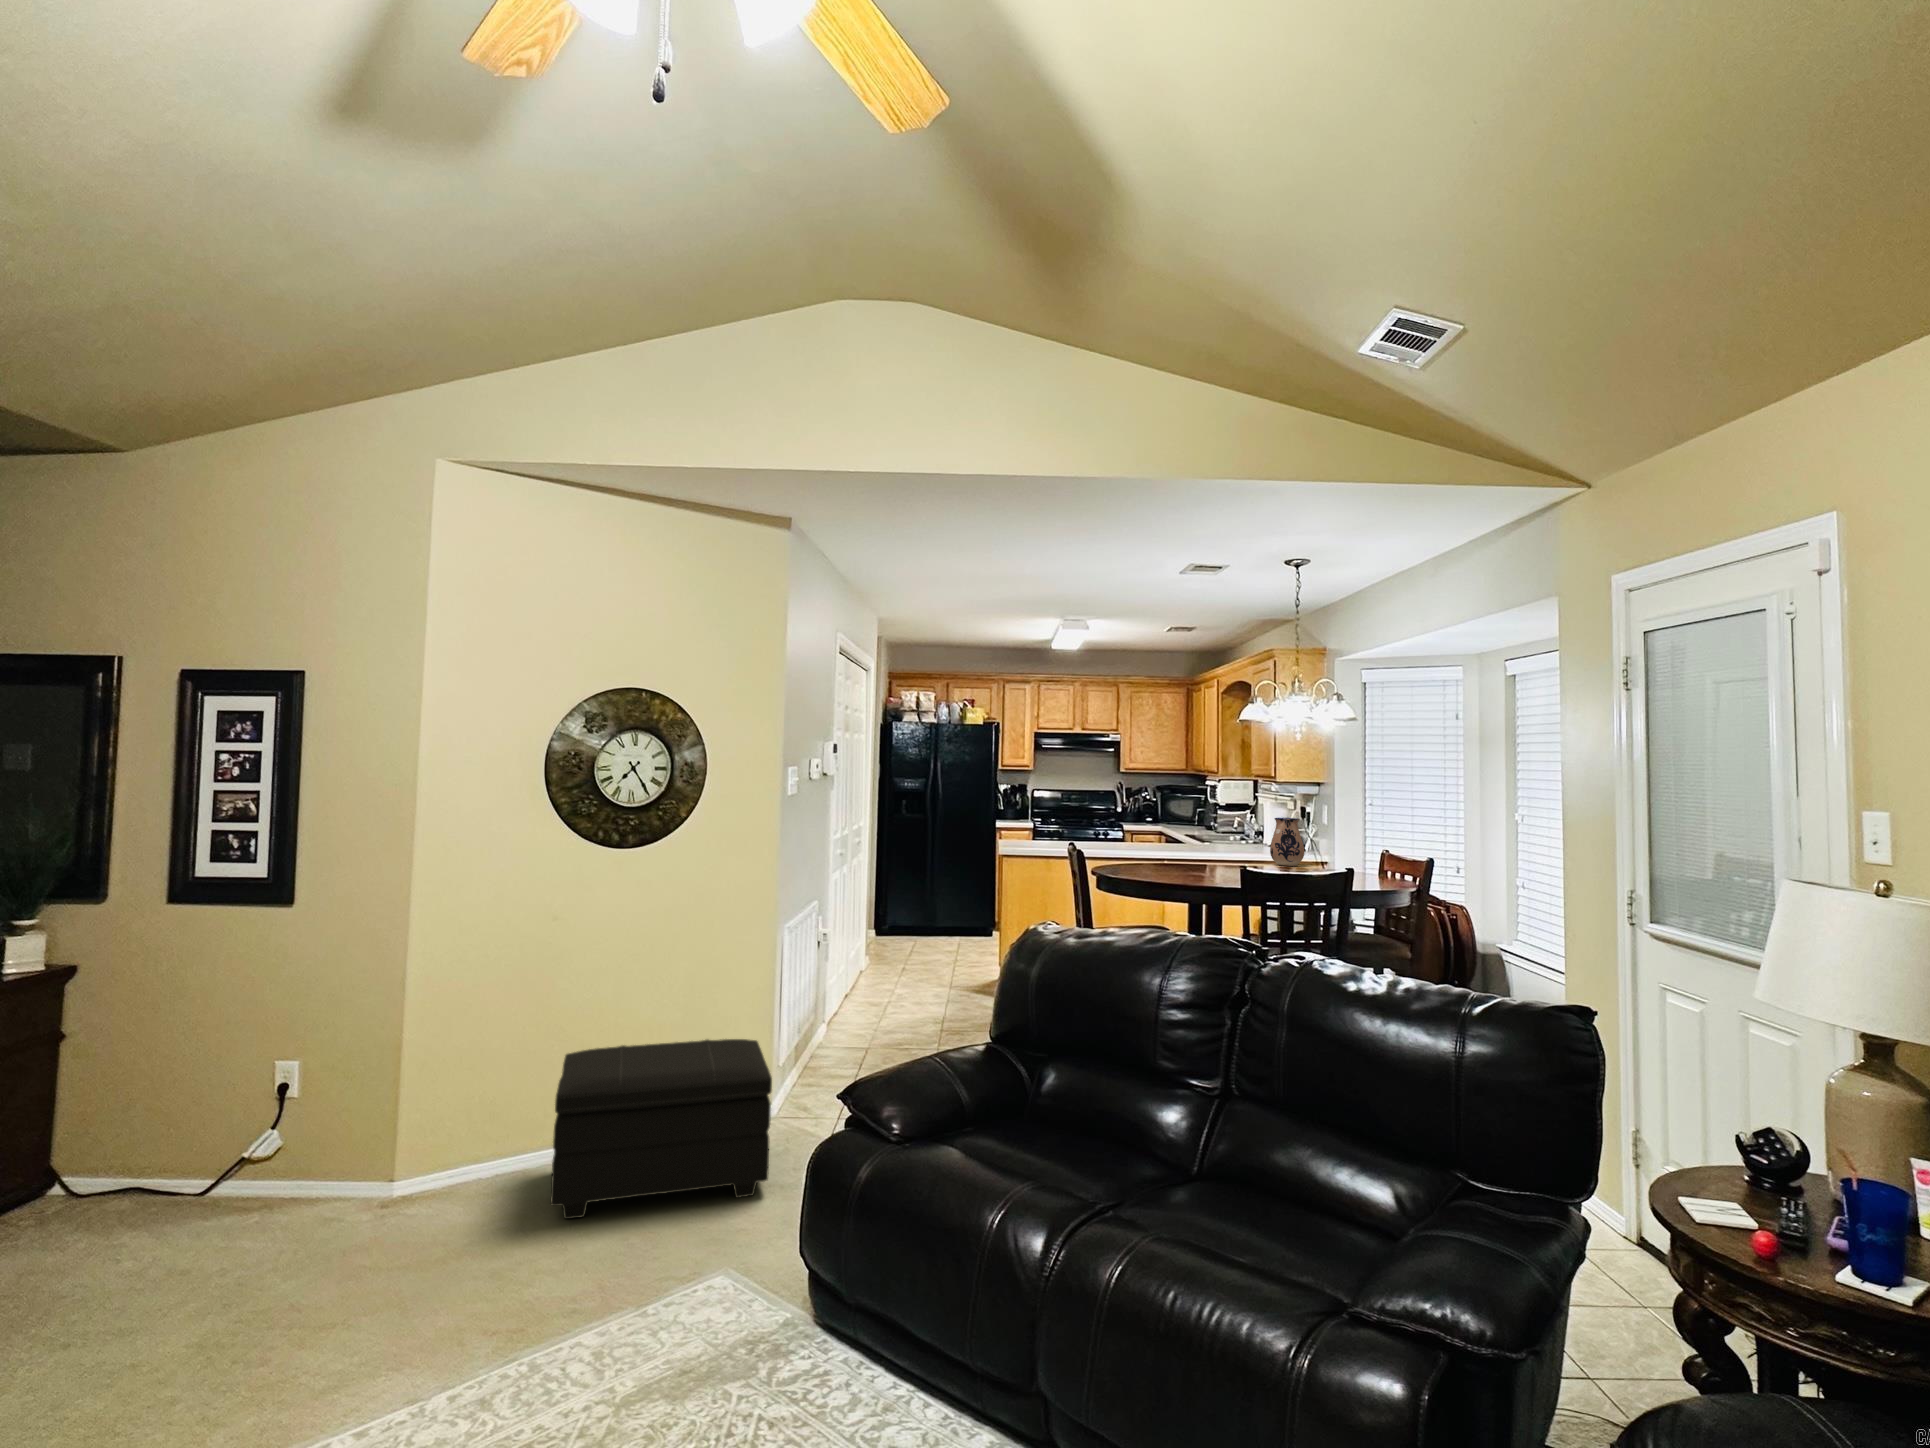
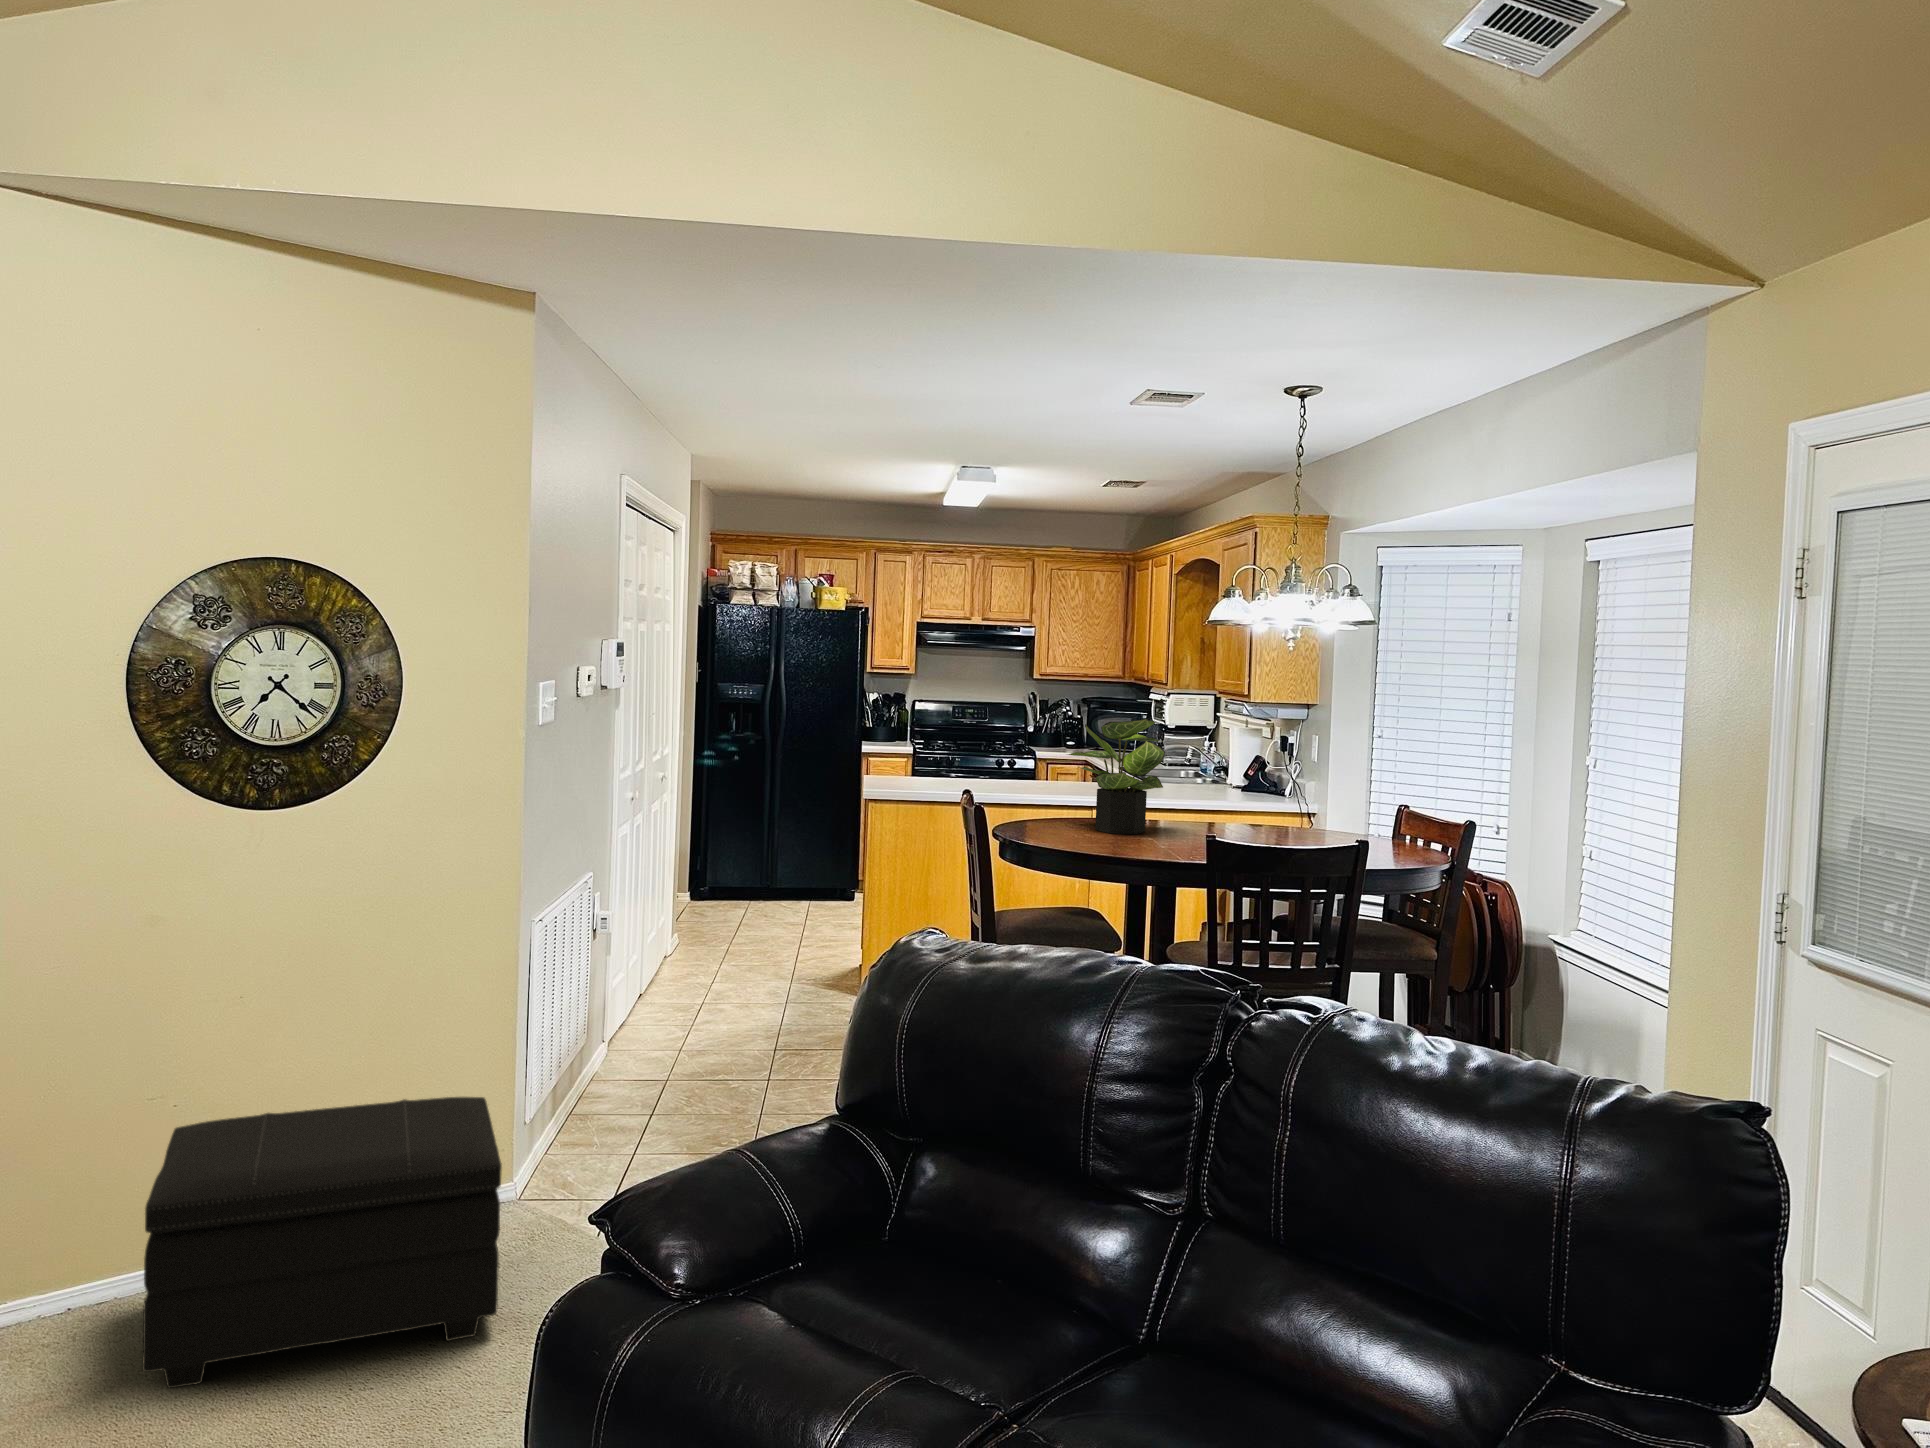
potted plant: none [1141,789,1212,871] -> present [1068,719,1165,834]
ceramic pitcher: present [1270,818,1304,866] -> none [1244,756,1291,824]

